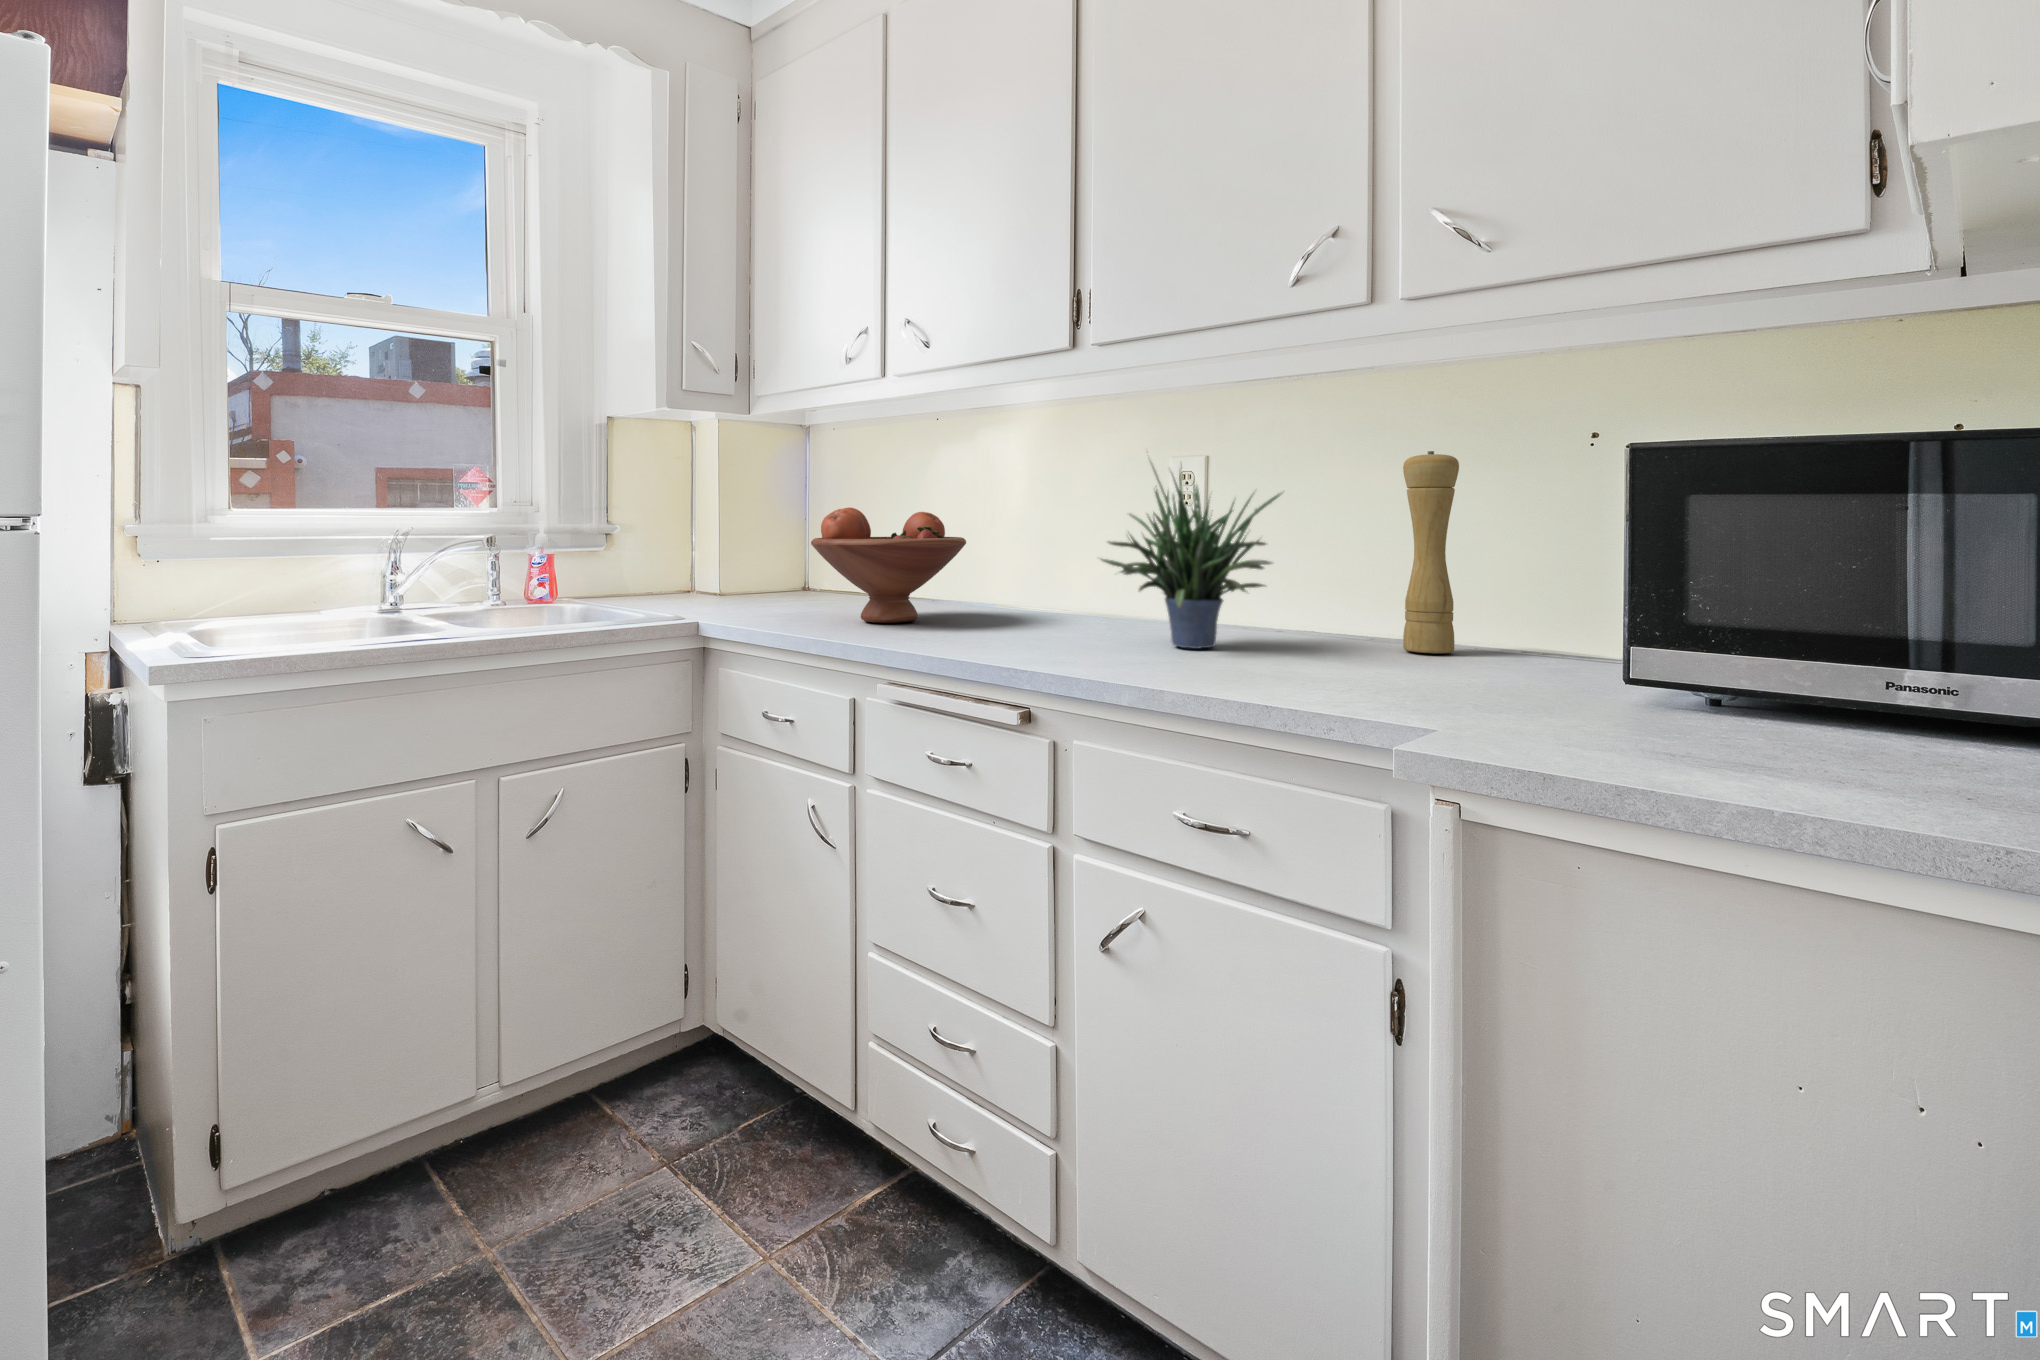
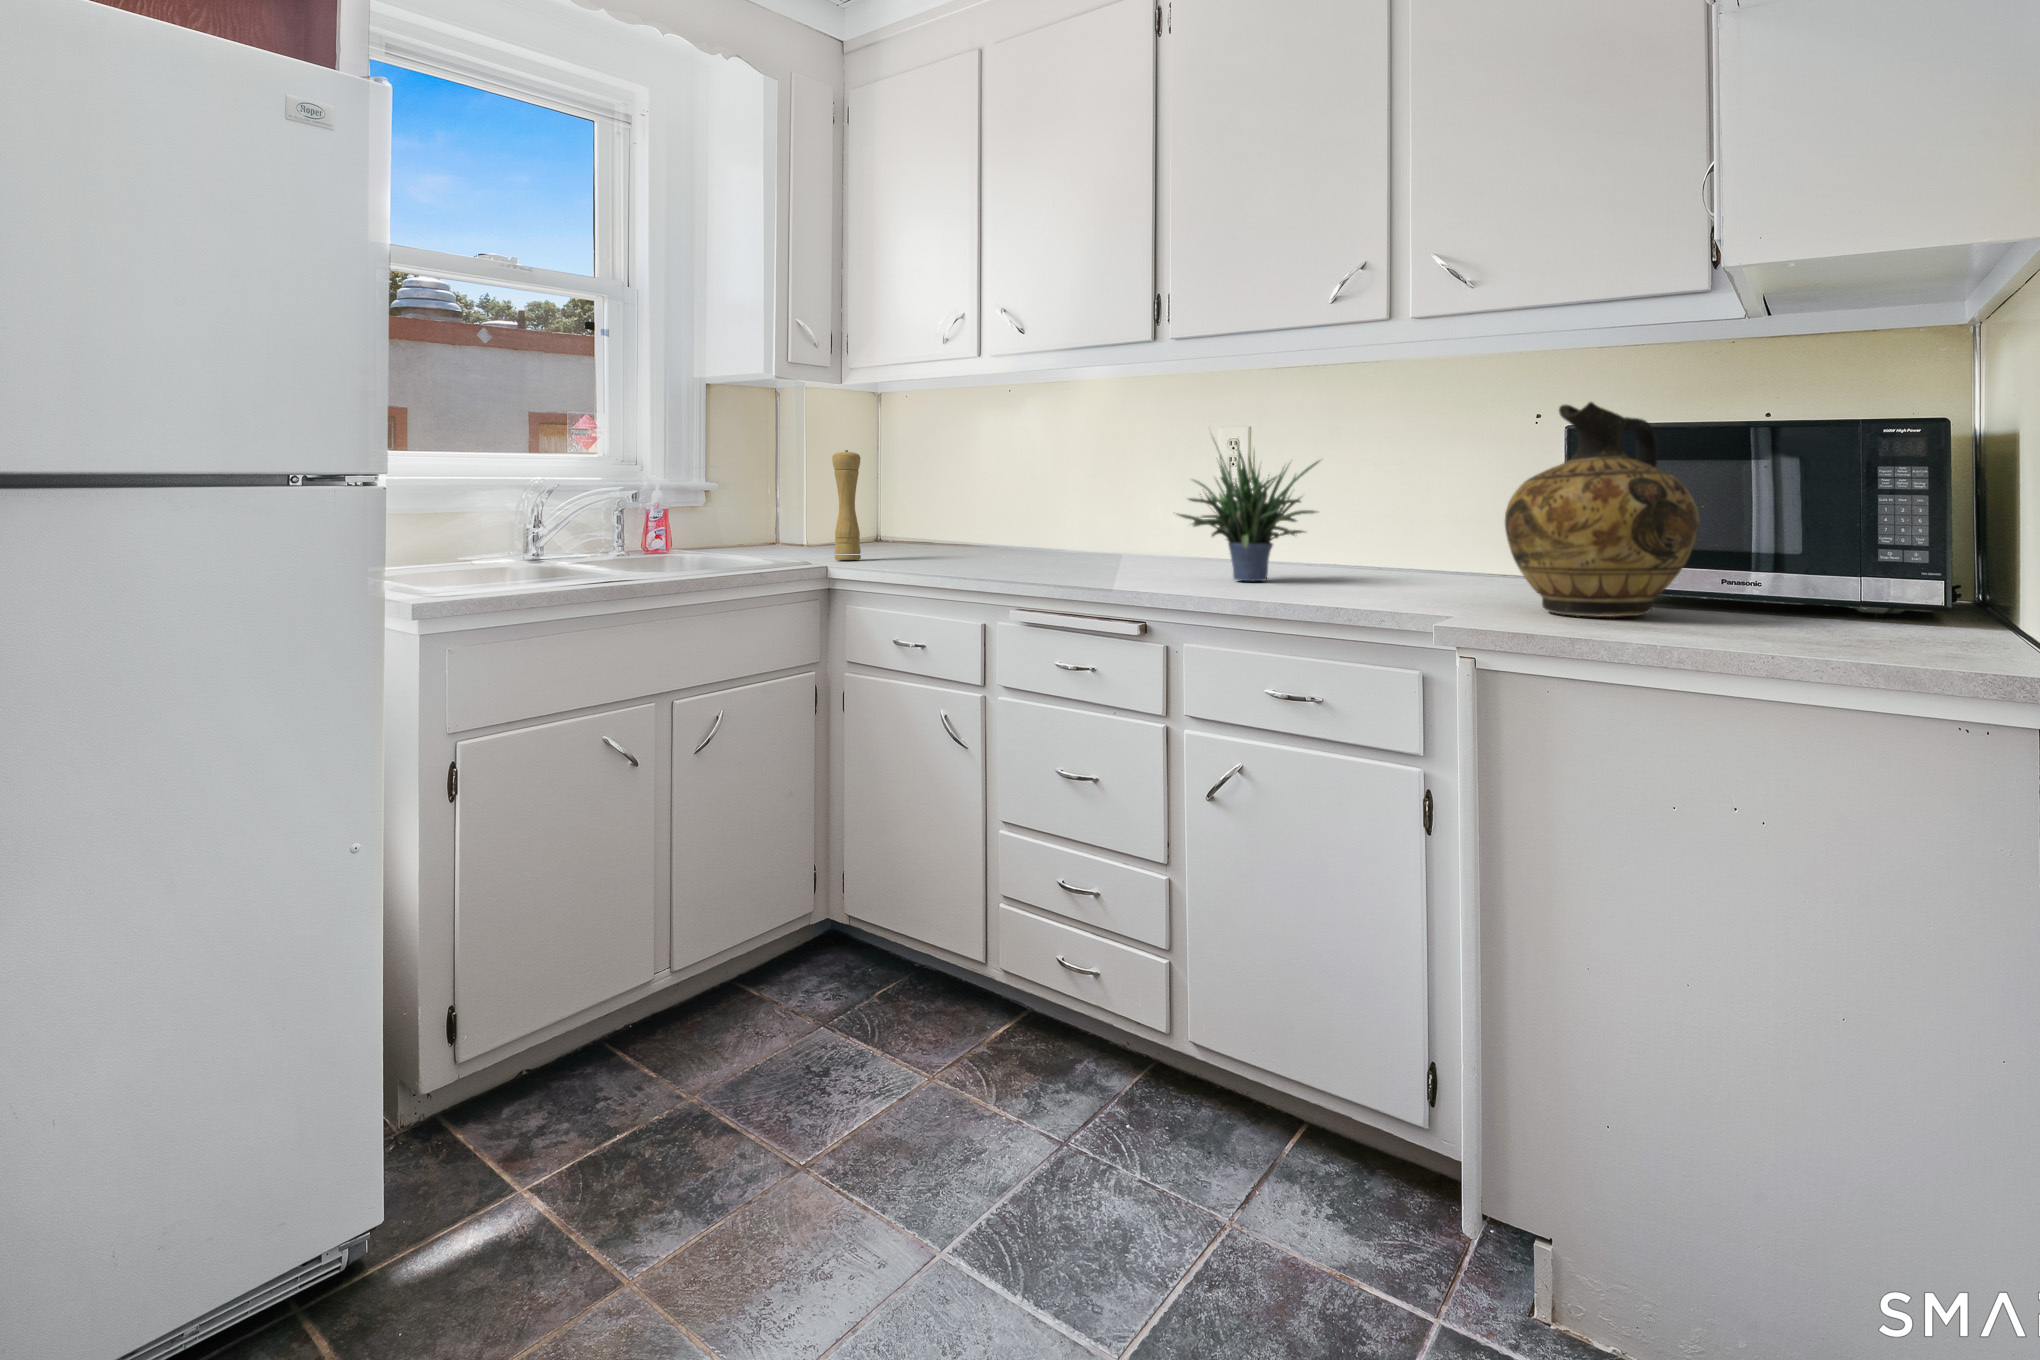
ceramic jug: none [1510,420,1826,750] -> present [1505,402,1699,617]
pepper mill: present [1403,451,1459,653] -> present [832,450,861,560]
fruit bowl: present [811,507,966,623] -> none [920,476,1051,572]

